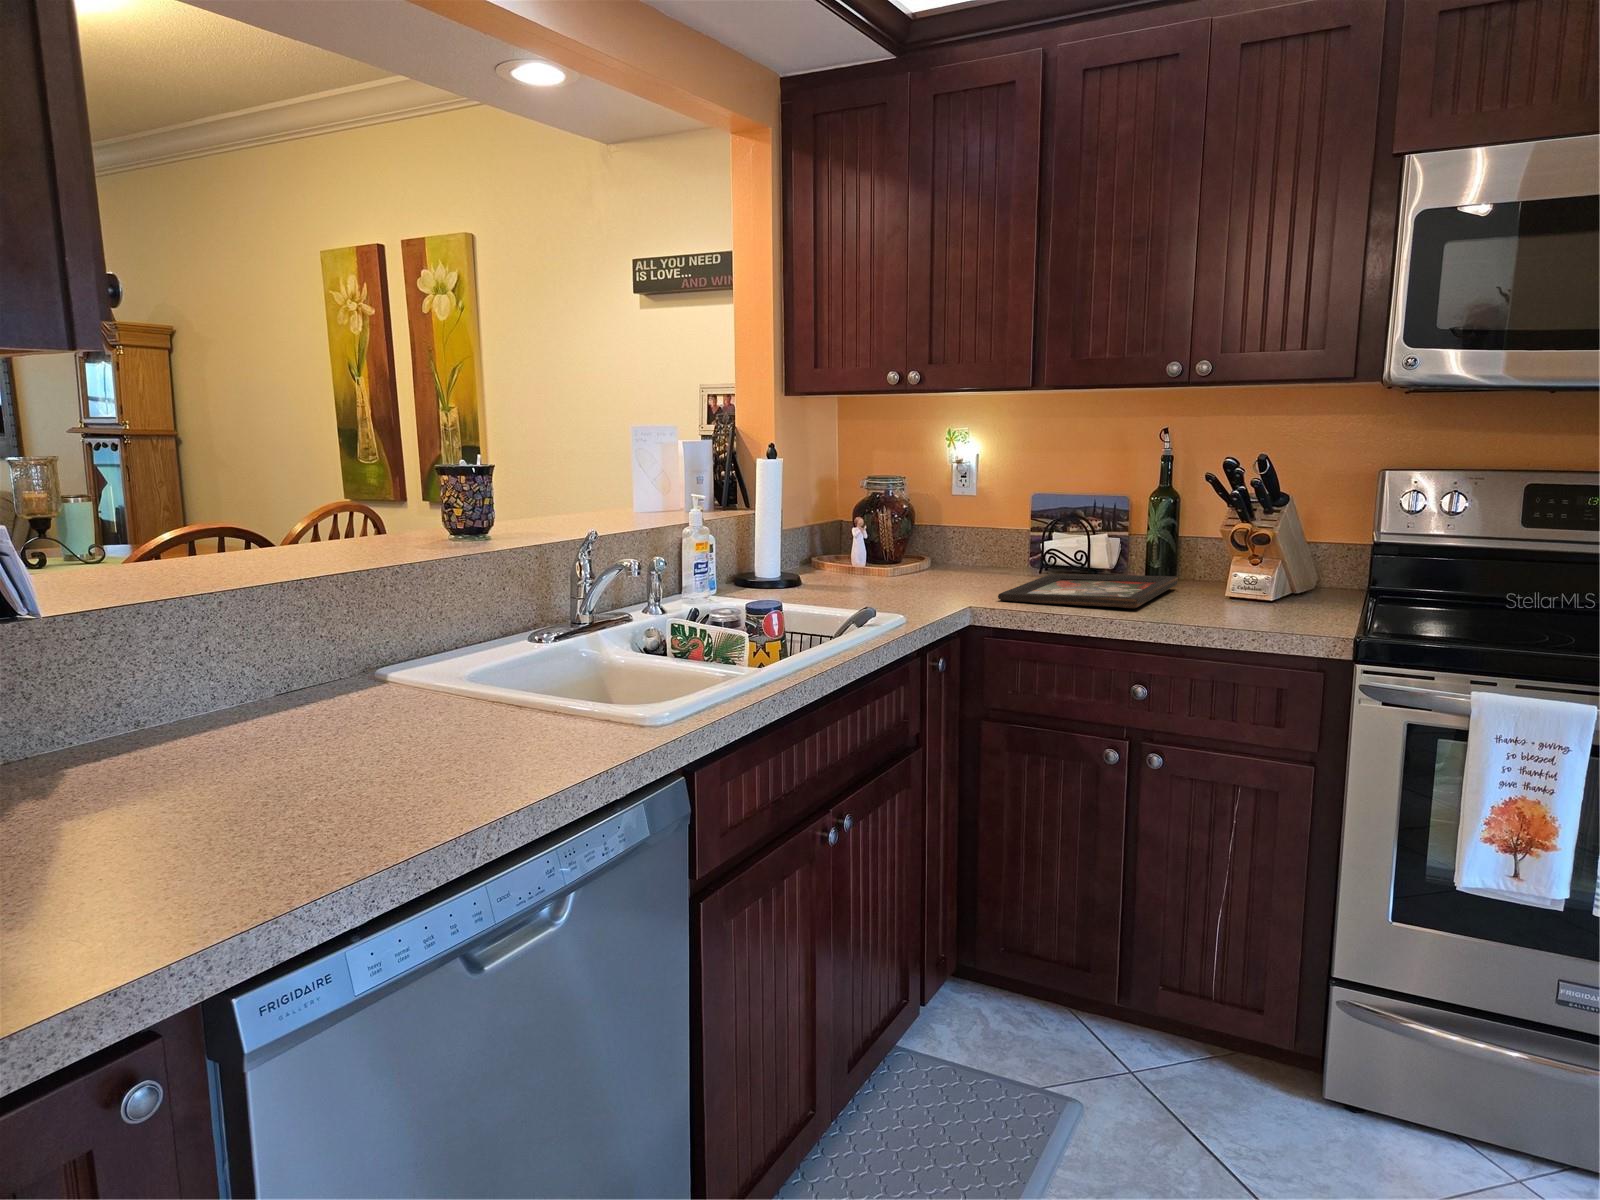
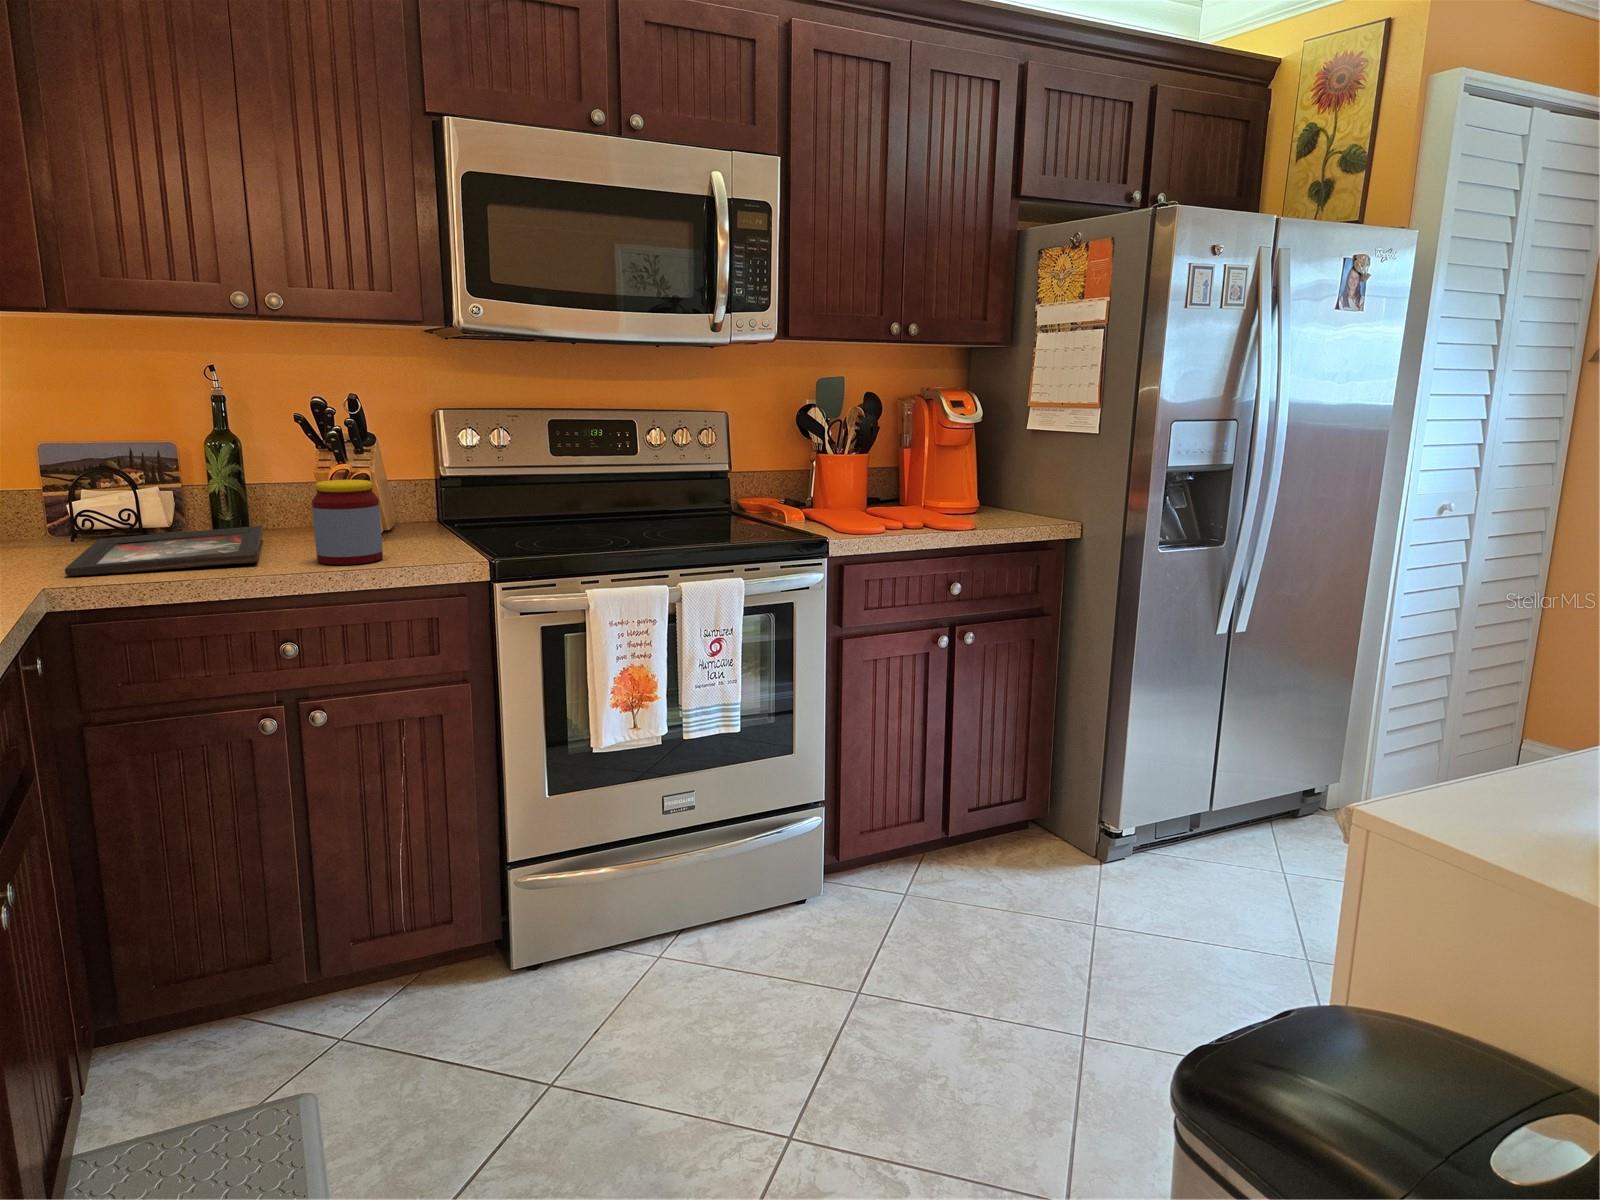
jar: none [1188,539,1255,623] -> present [312,480,383,565]

